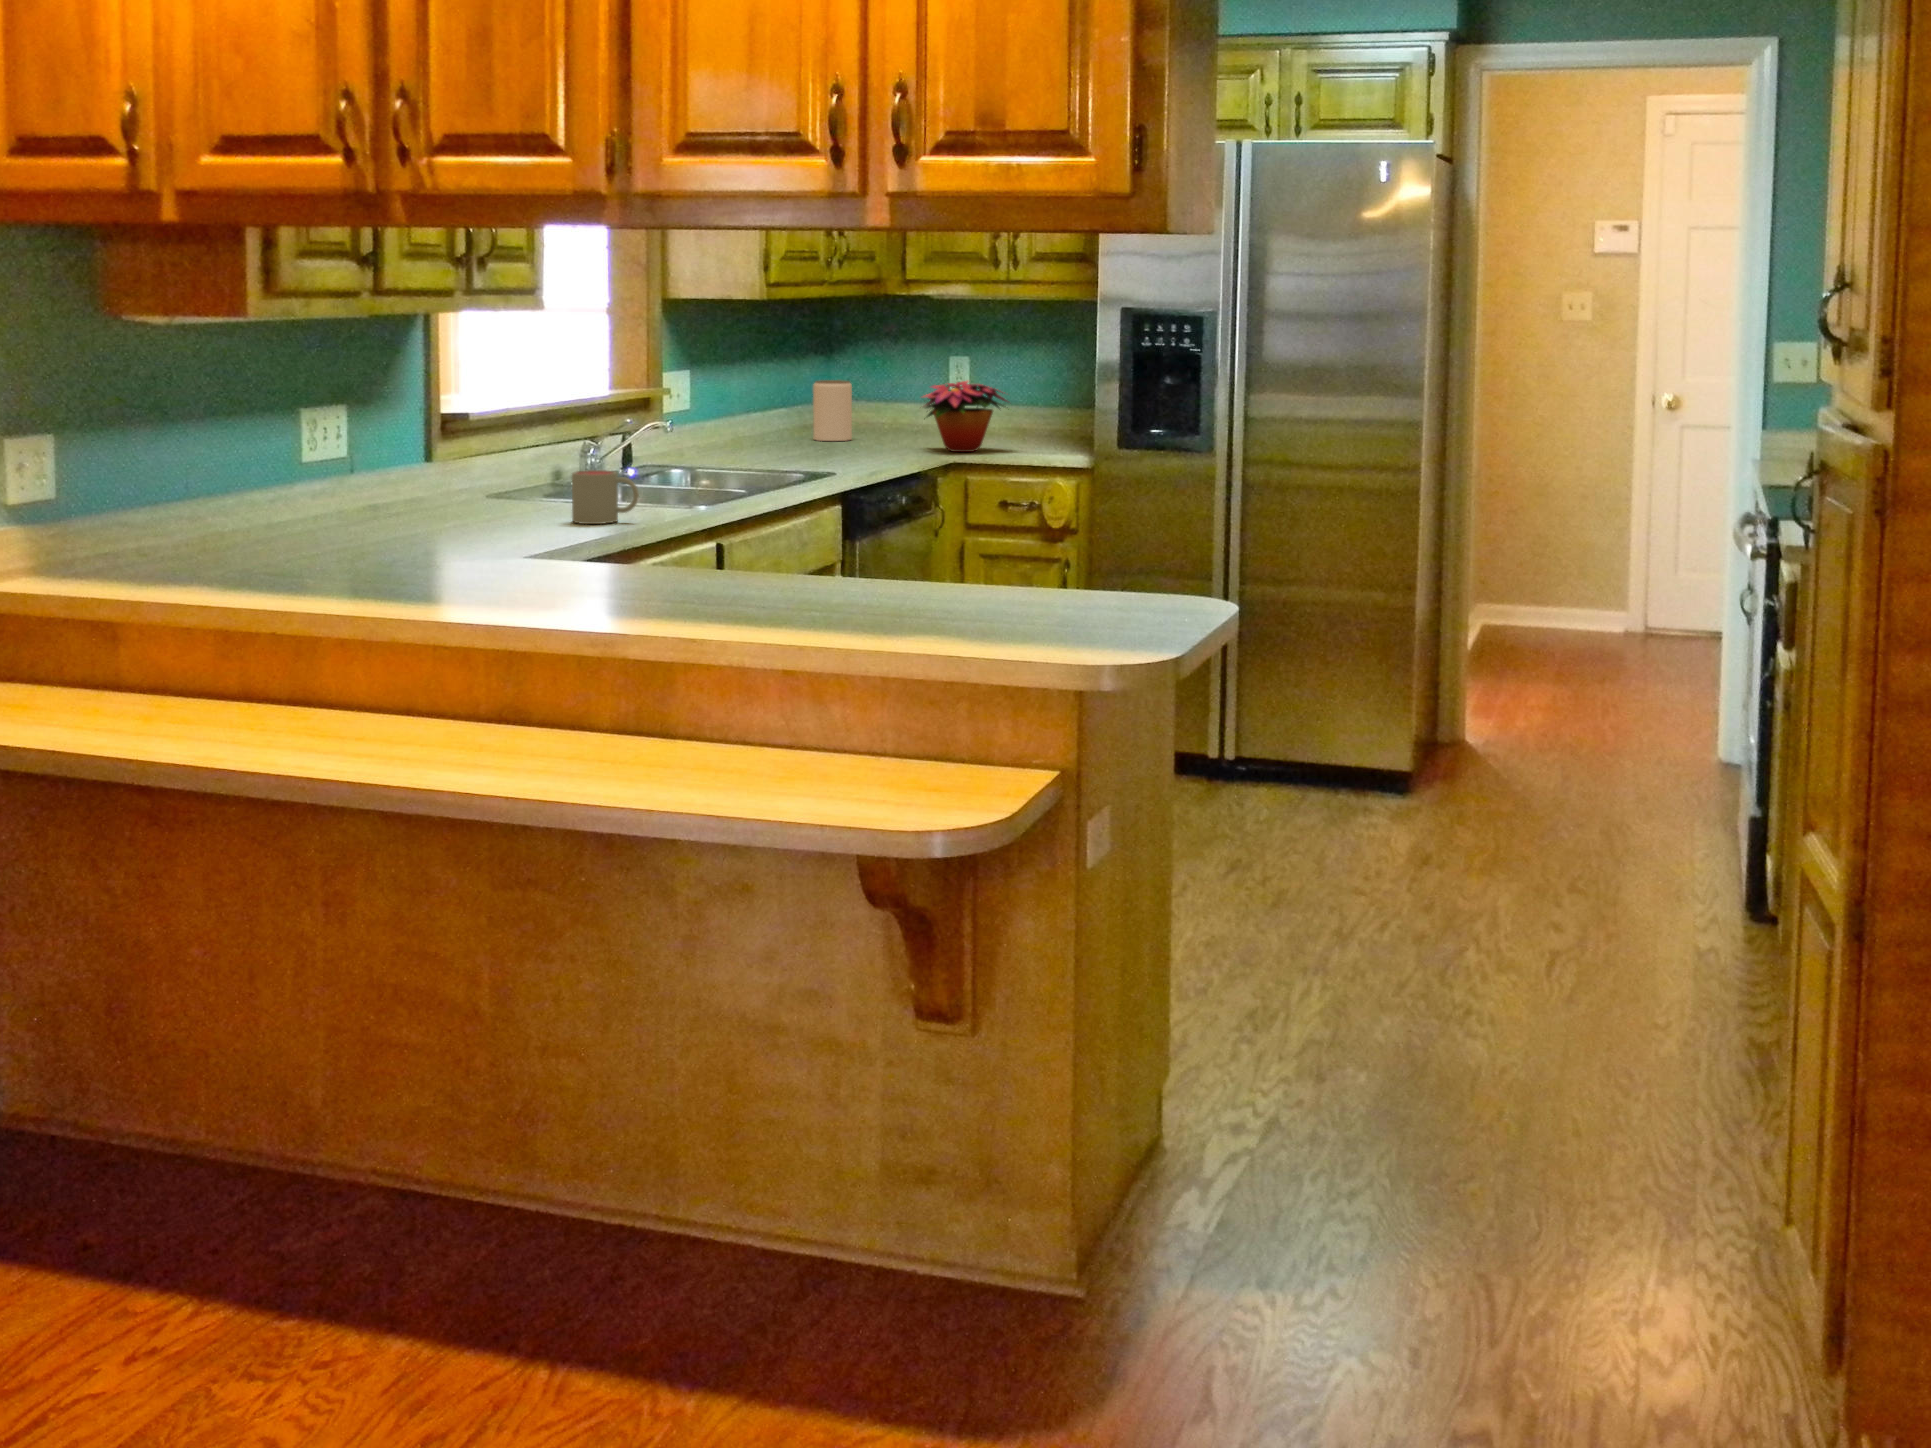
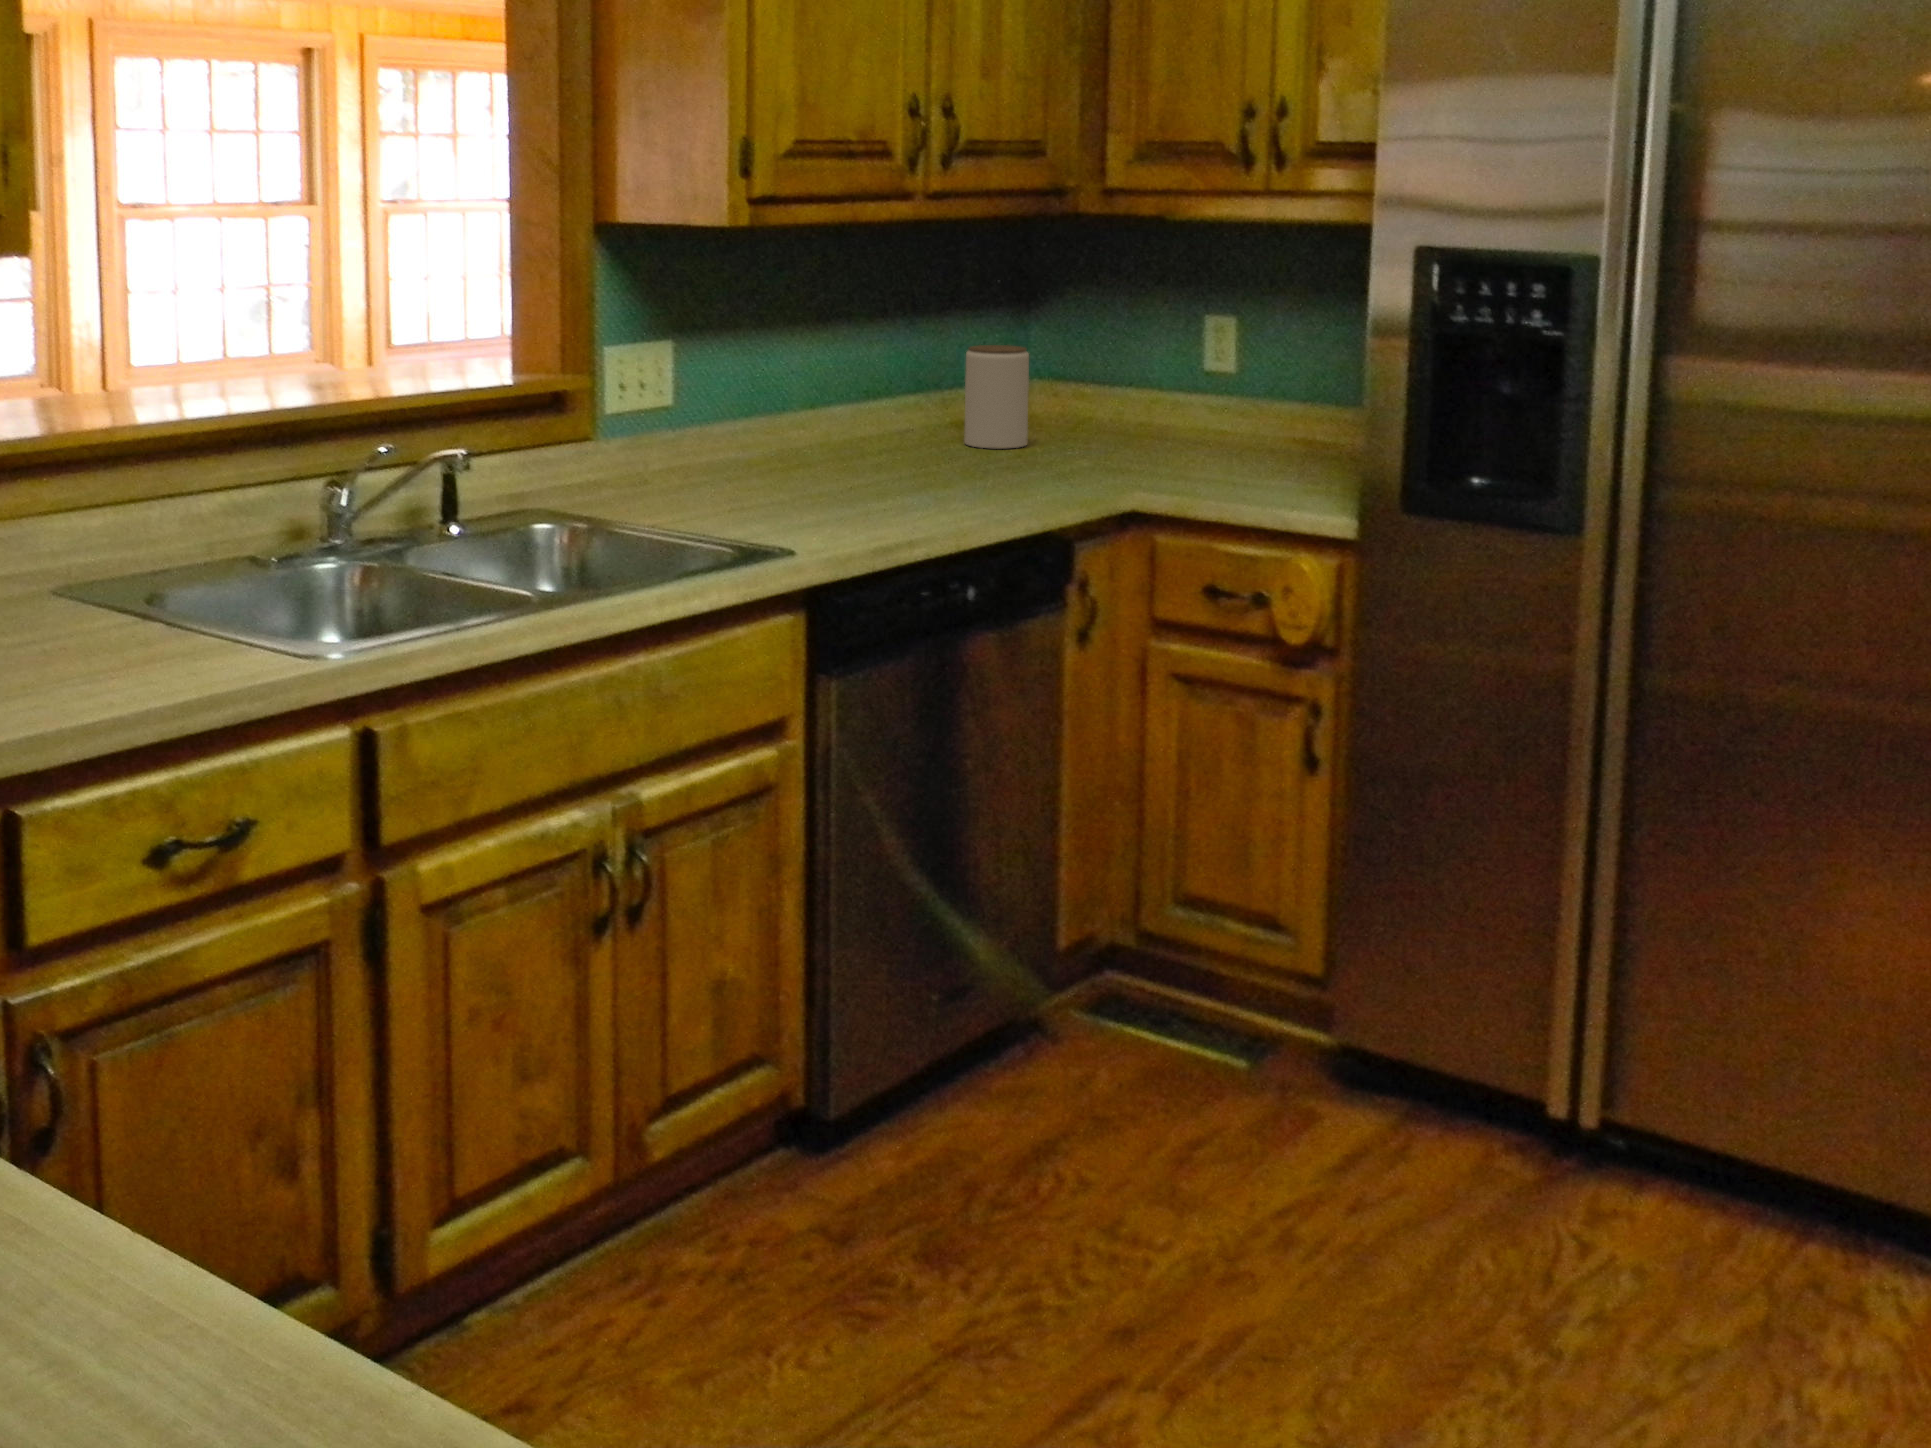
flower arrangement: present [923,381,1009,452] -> none [1069,365,1254,494]
mug: present [572,470,639,524] -> none [31,576,139,684]

